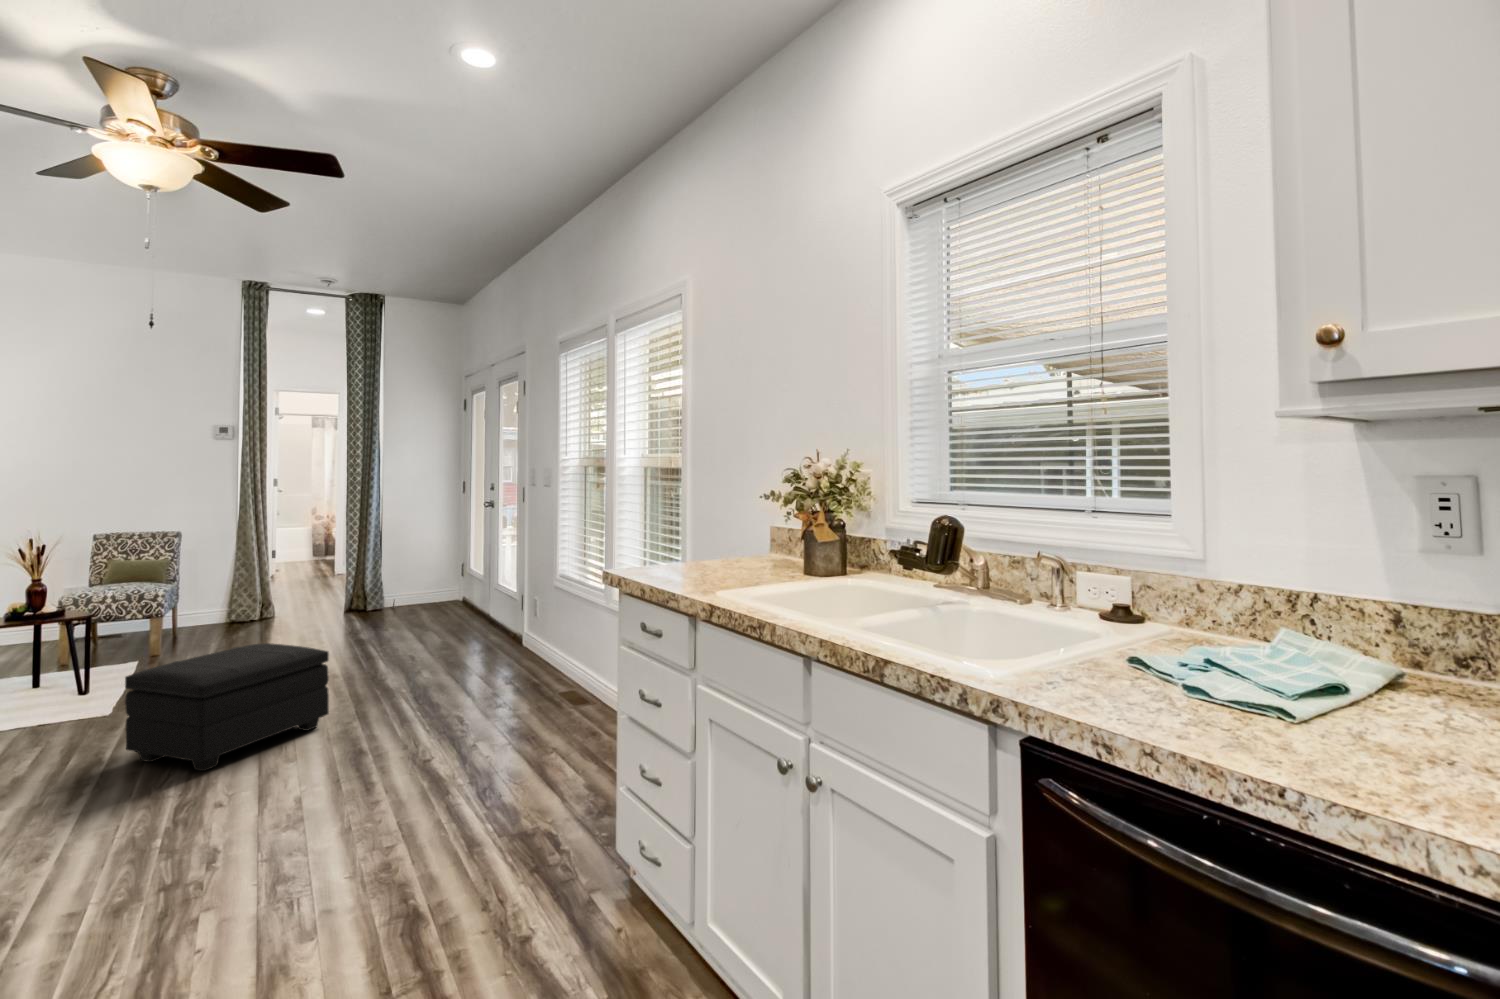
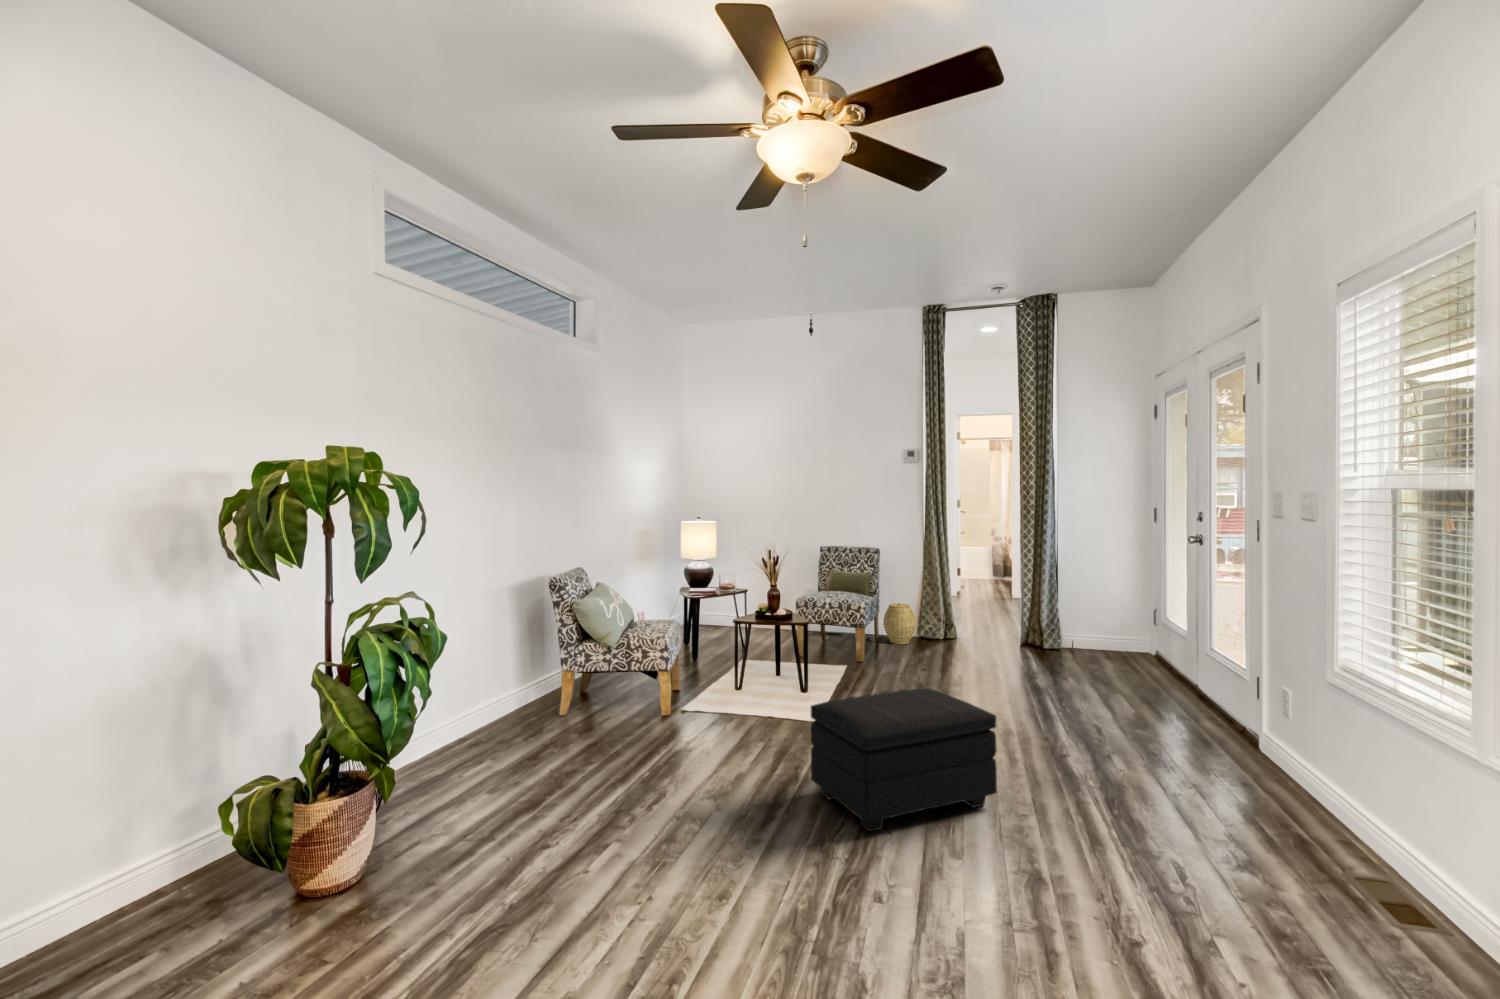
woven basket: none [187,585,230,628] -> present [883,603,916,644]

